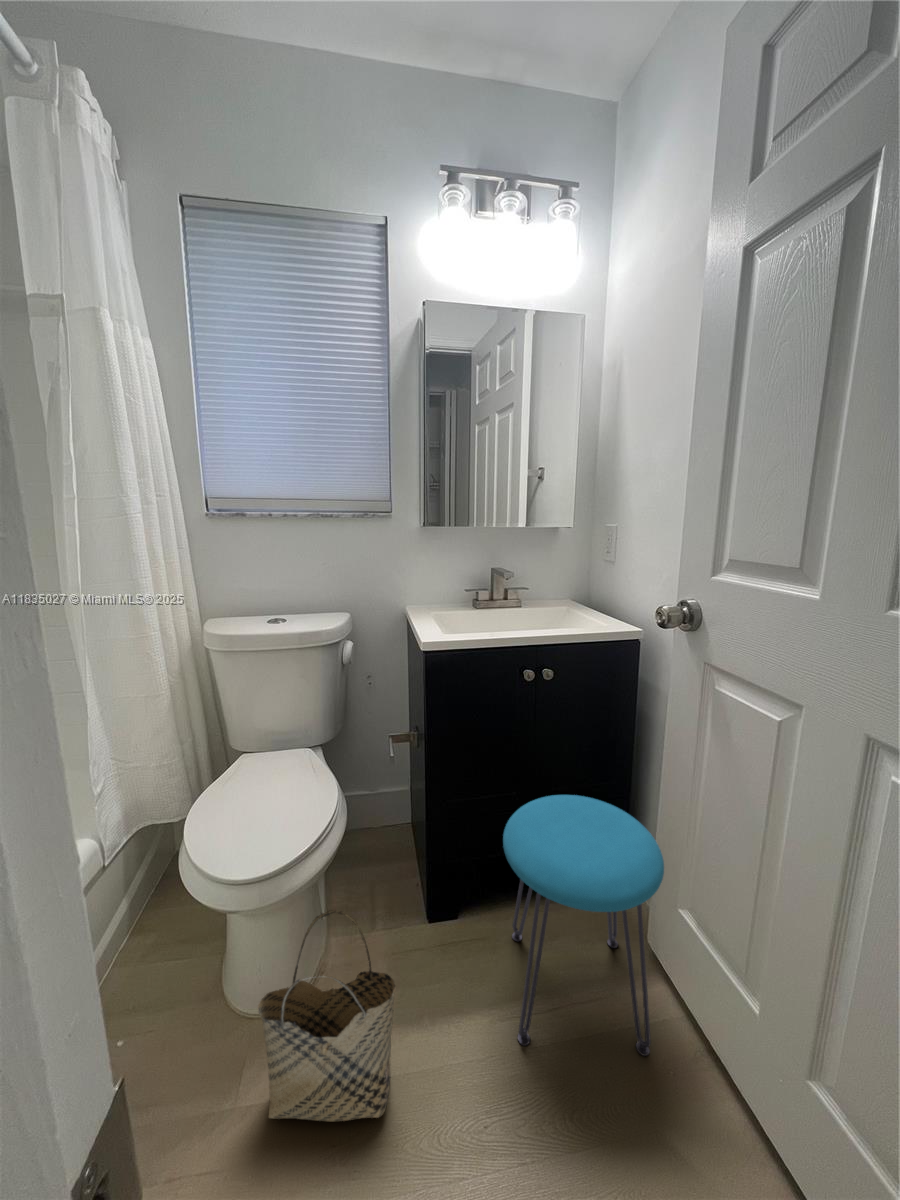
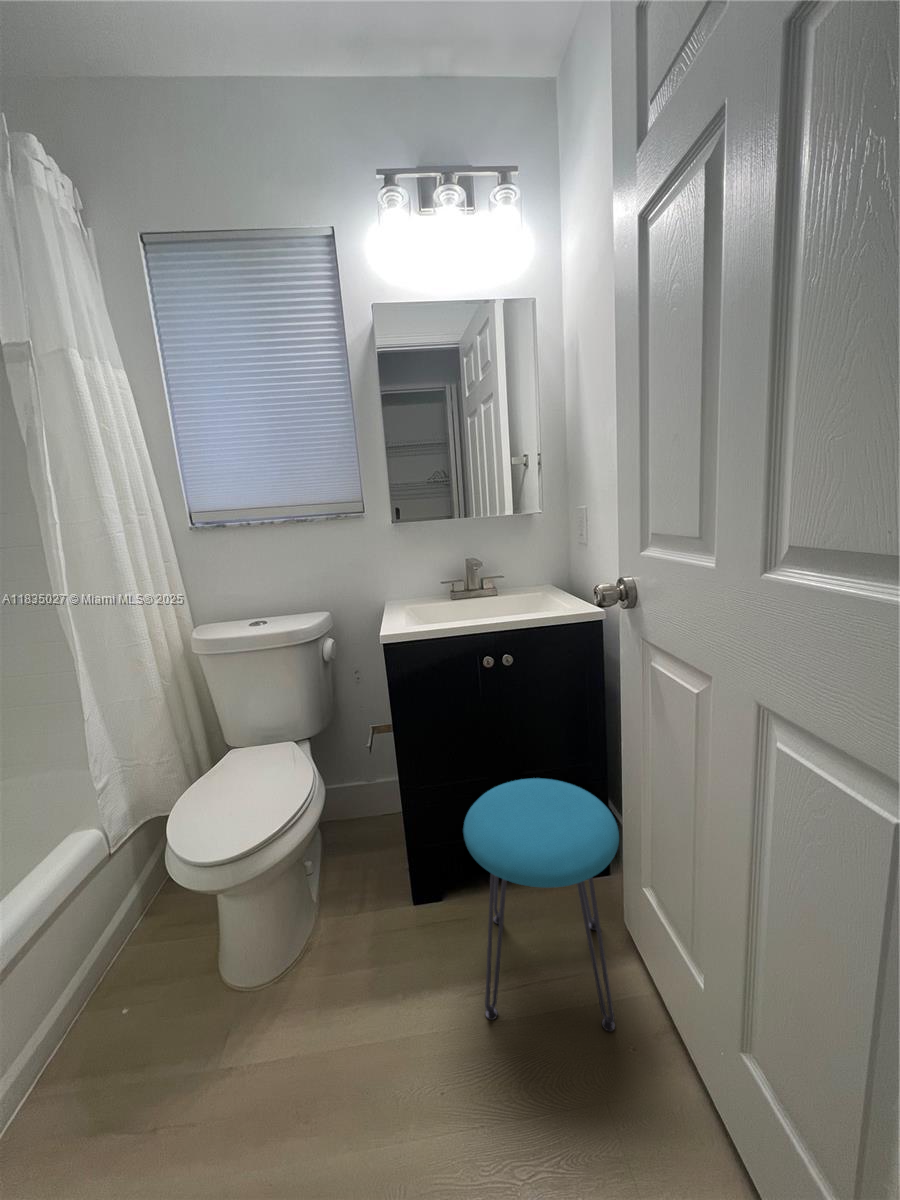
woven basket: present [258,910,396,1121] -> none [229,889,360,1083]

